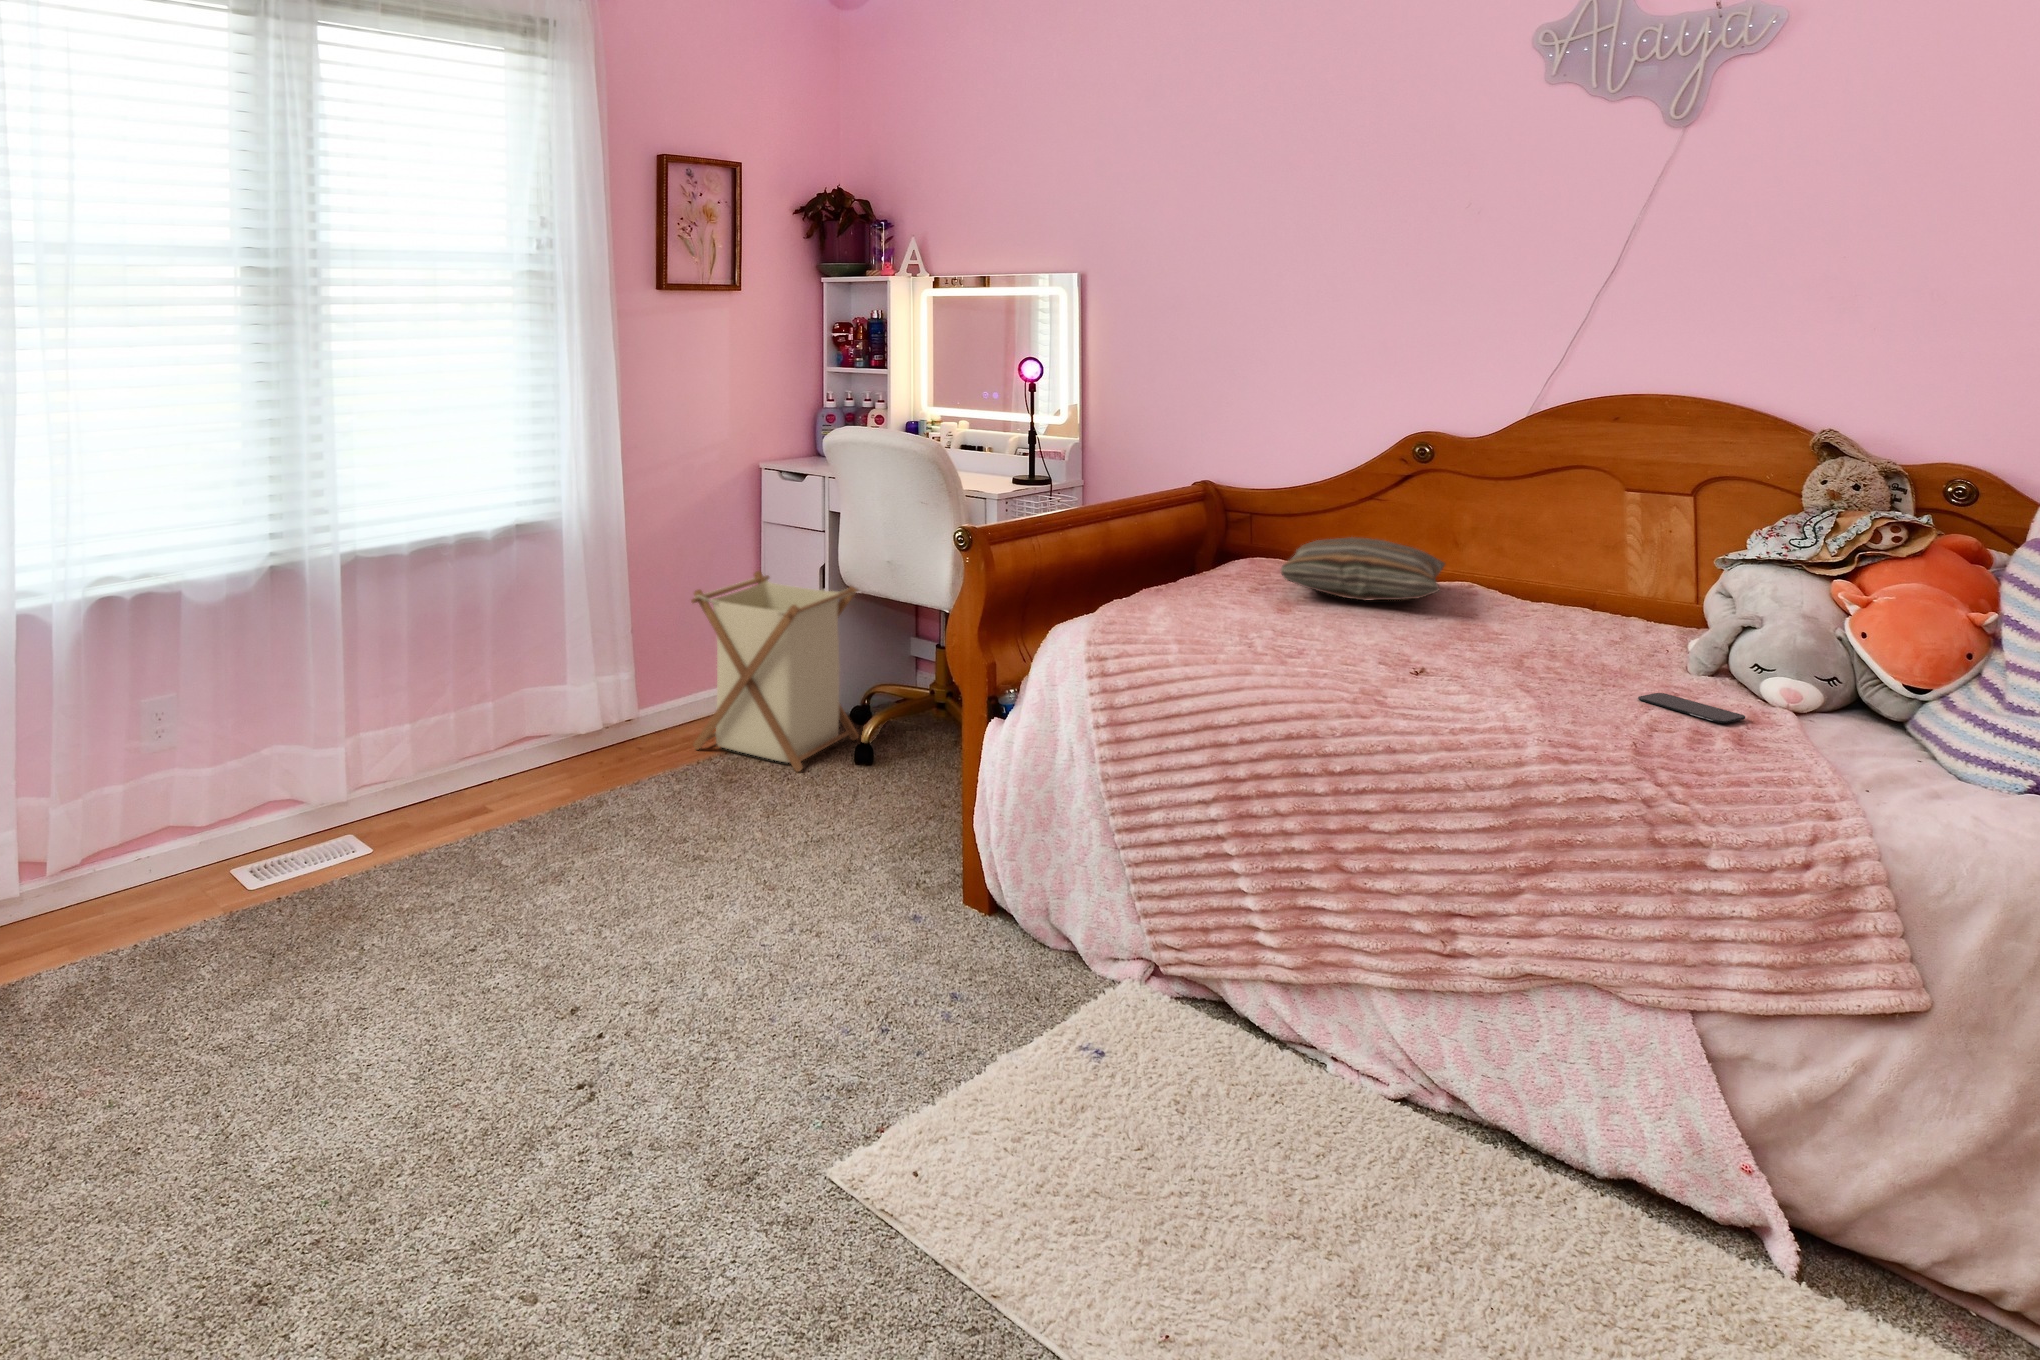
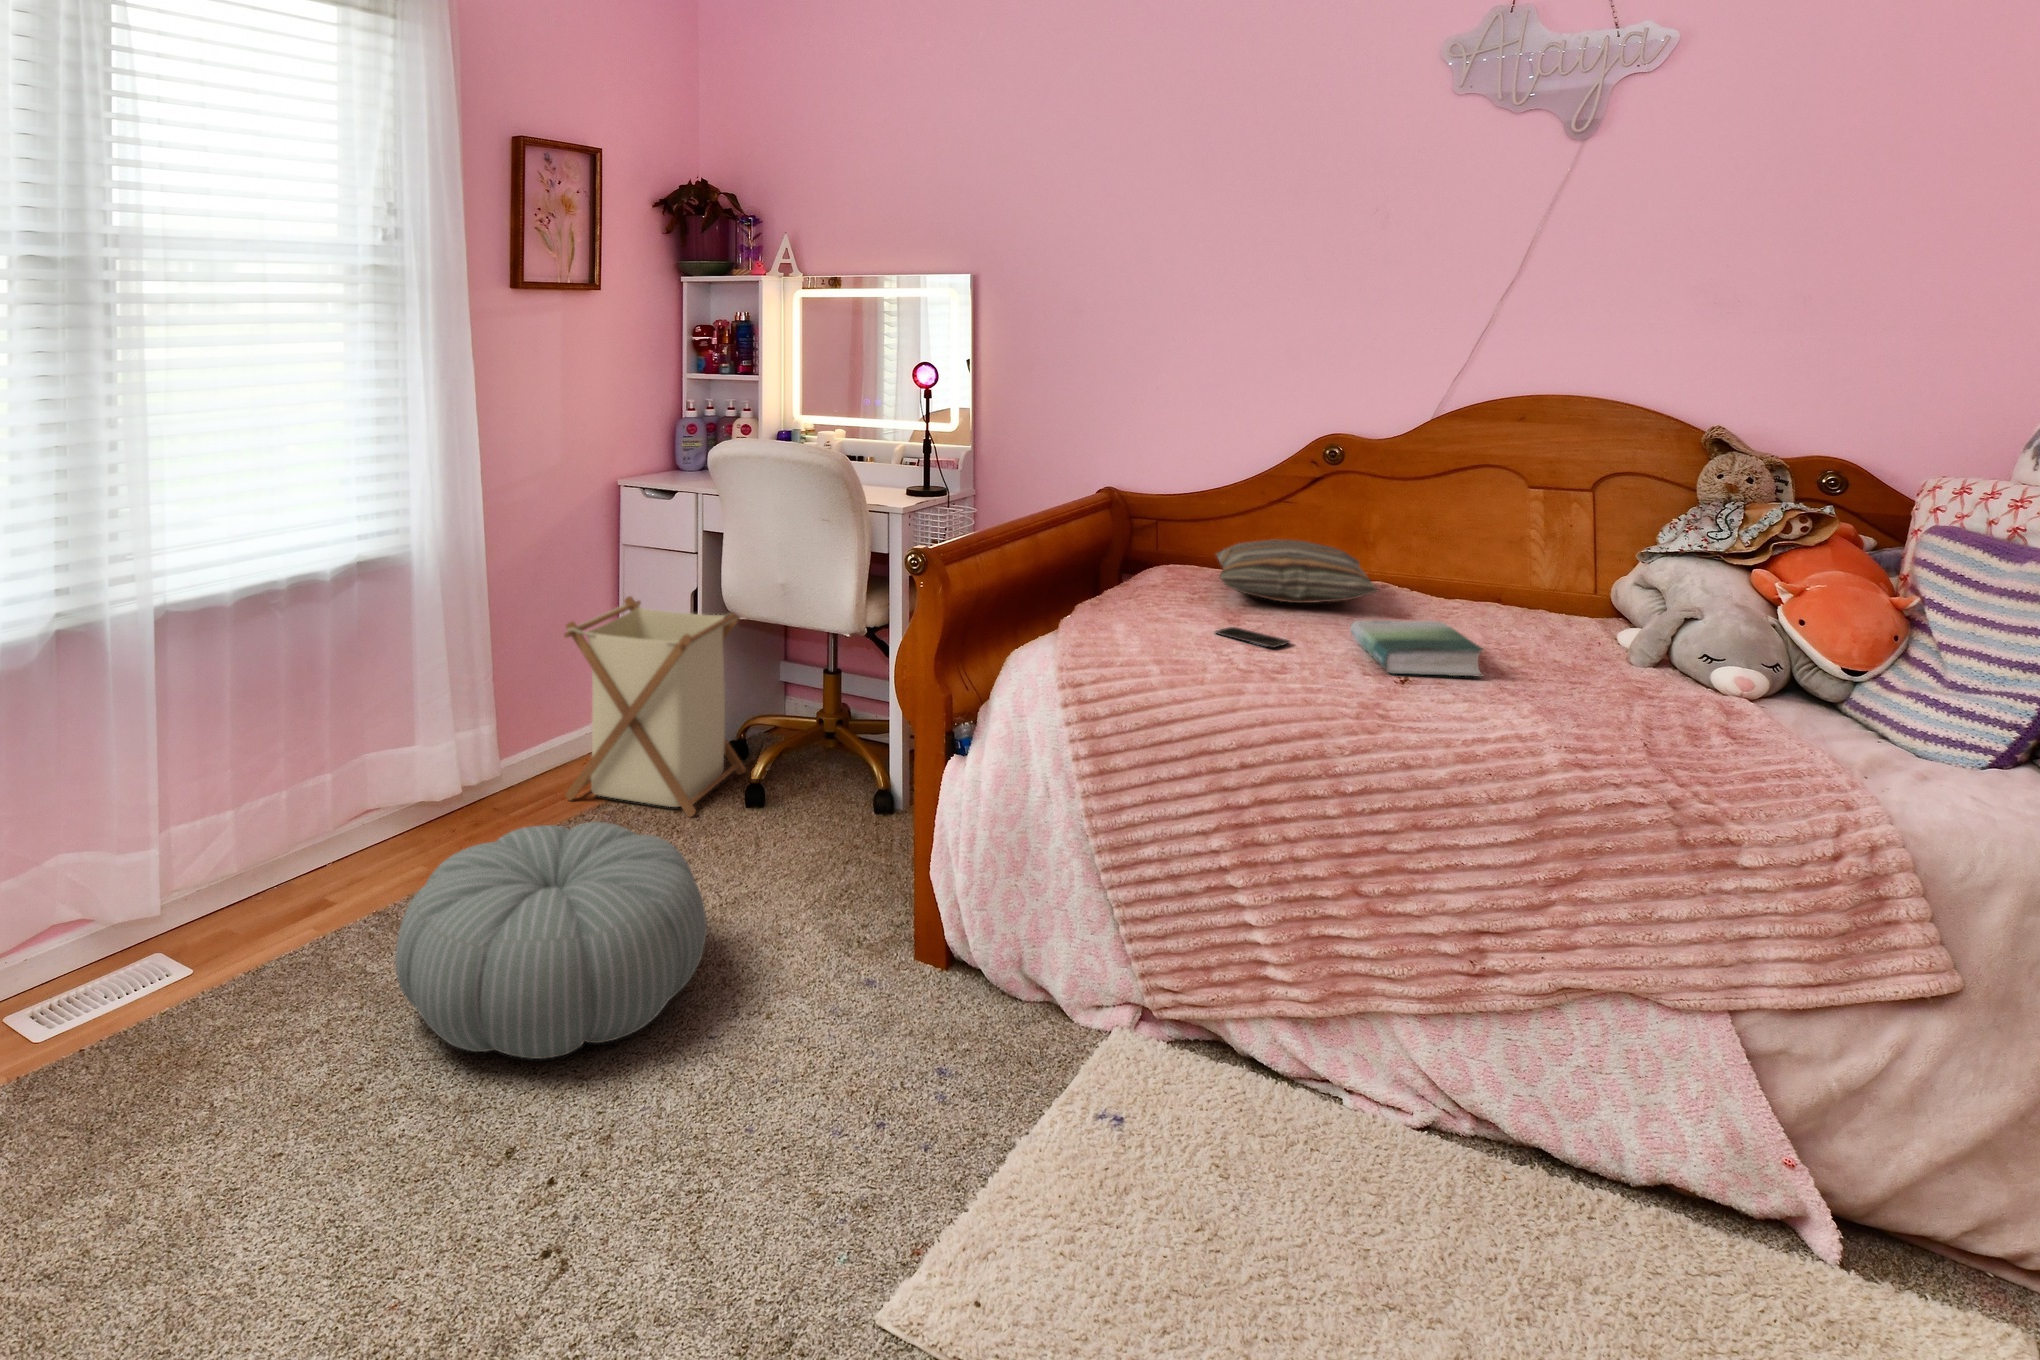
book: none [1396,617,1511,675] -> present [1350,620,1483,677]
smartphone: present [1638,693,1745,723] -> present [1215,627,1290,648]
pouf: none [509,759,770,946] -> present [395,822,707,1059]

